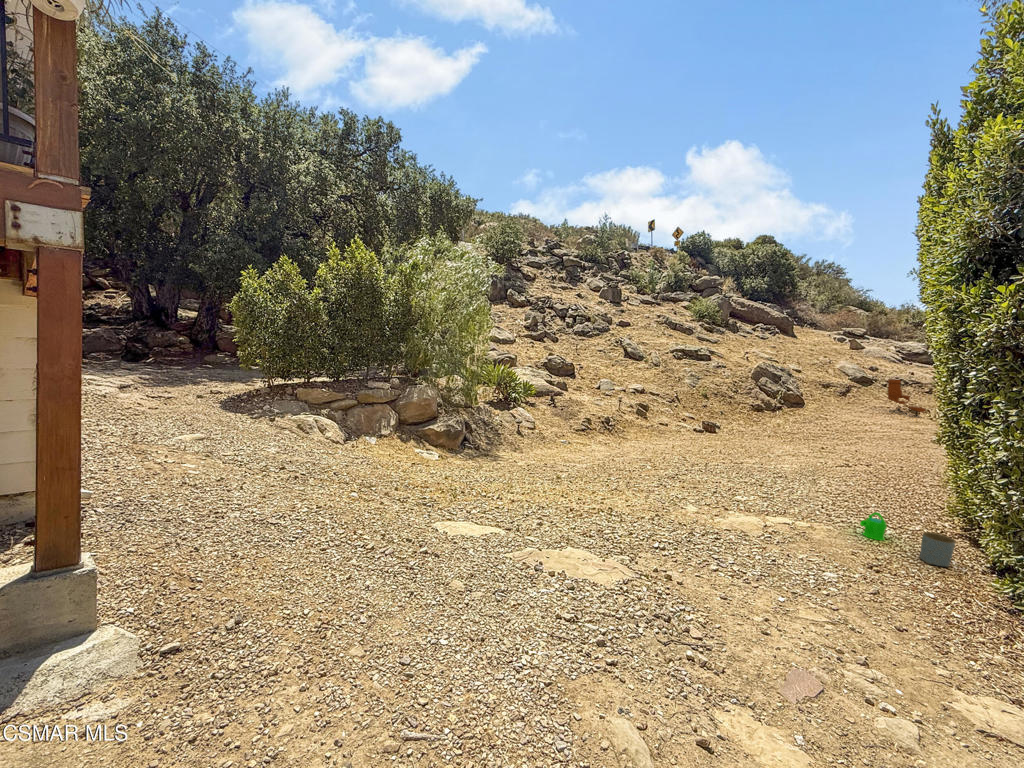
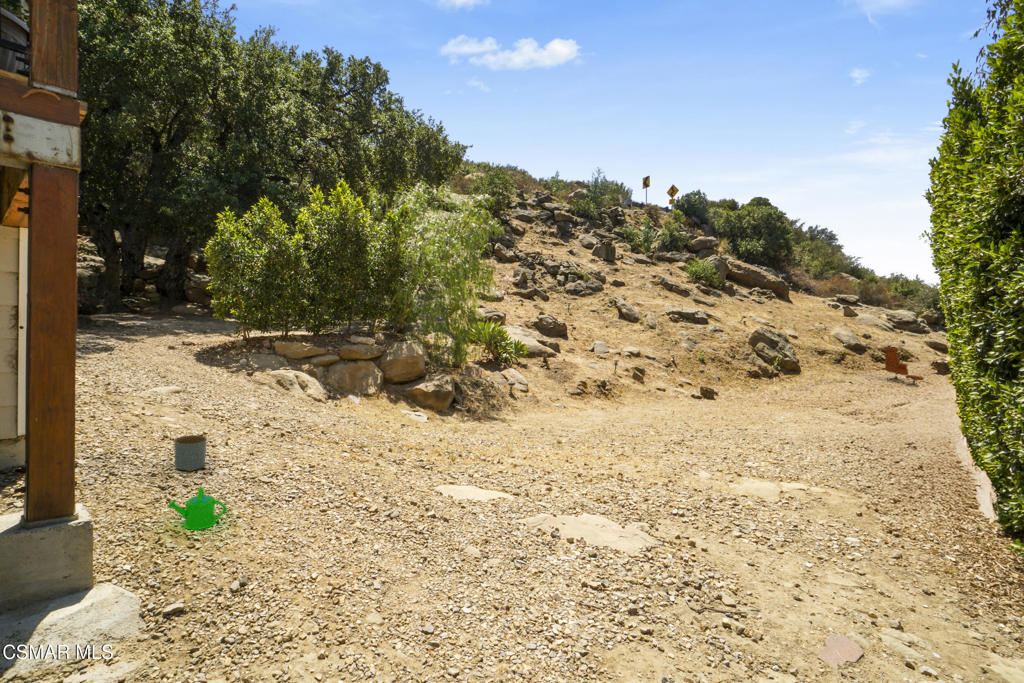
watering can: present [860,512,887,540] -> present [167,487,227,530]
planter: present [920,532,956,567] -> present [174,435,207,471]

